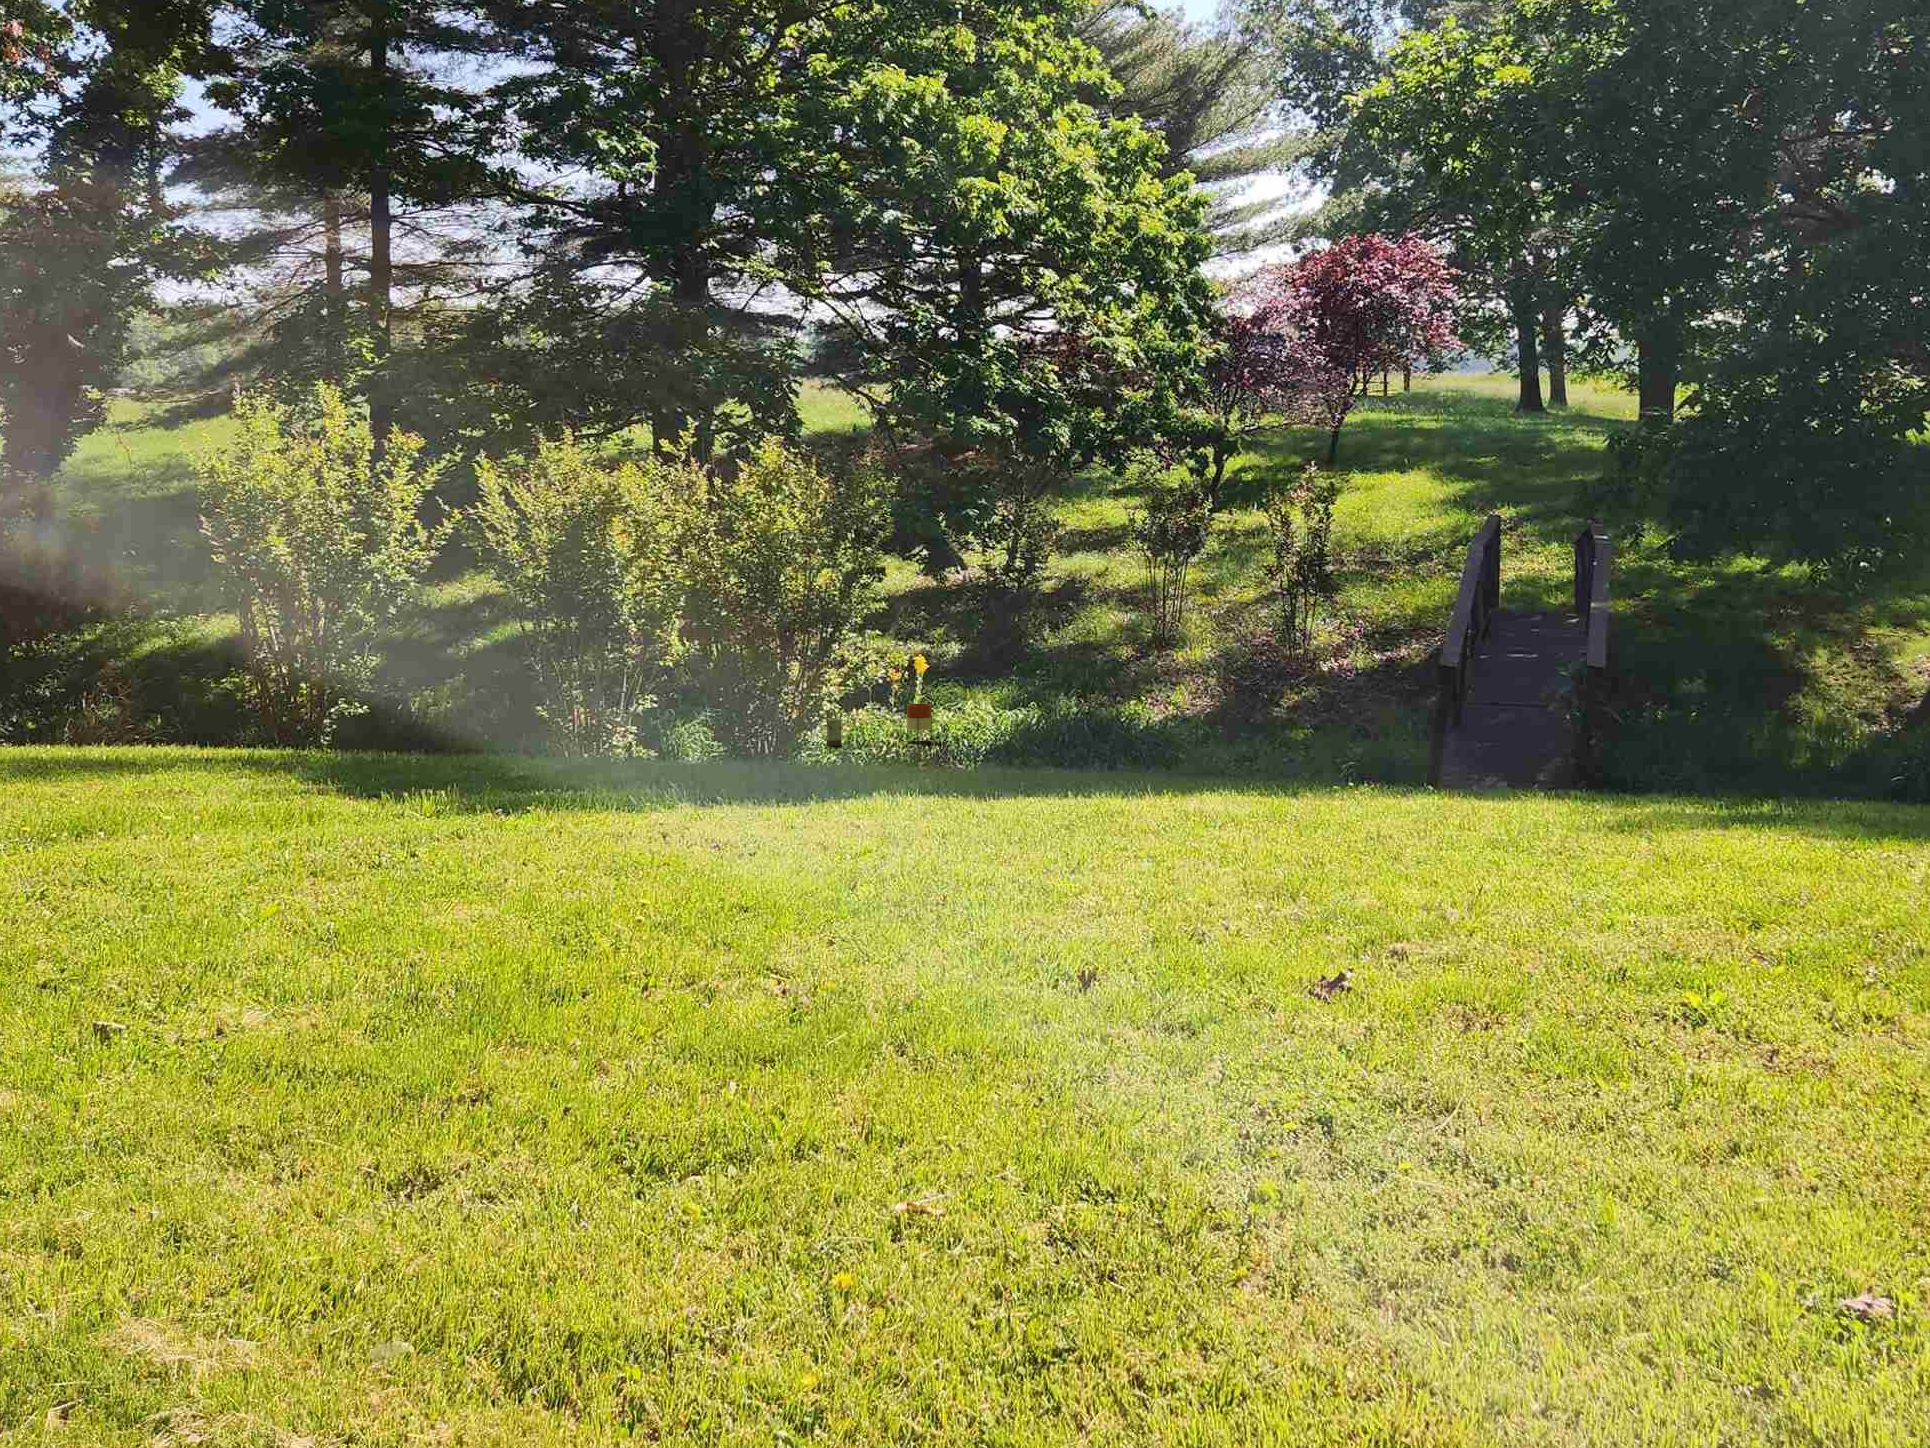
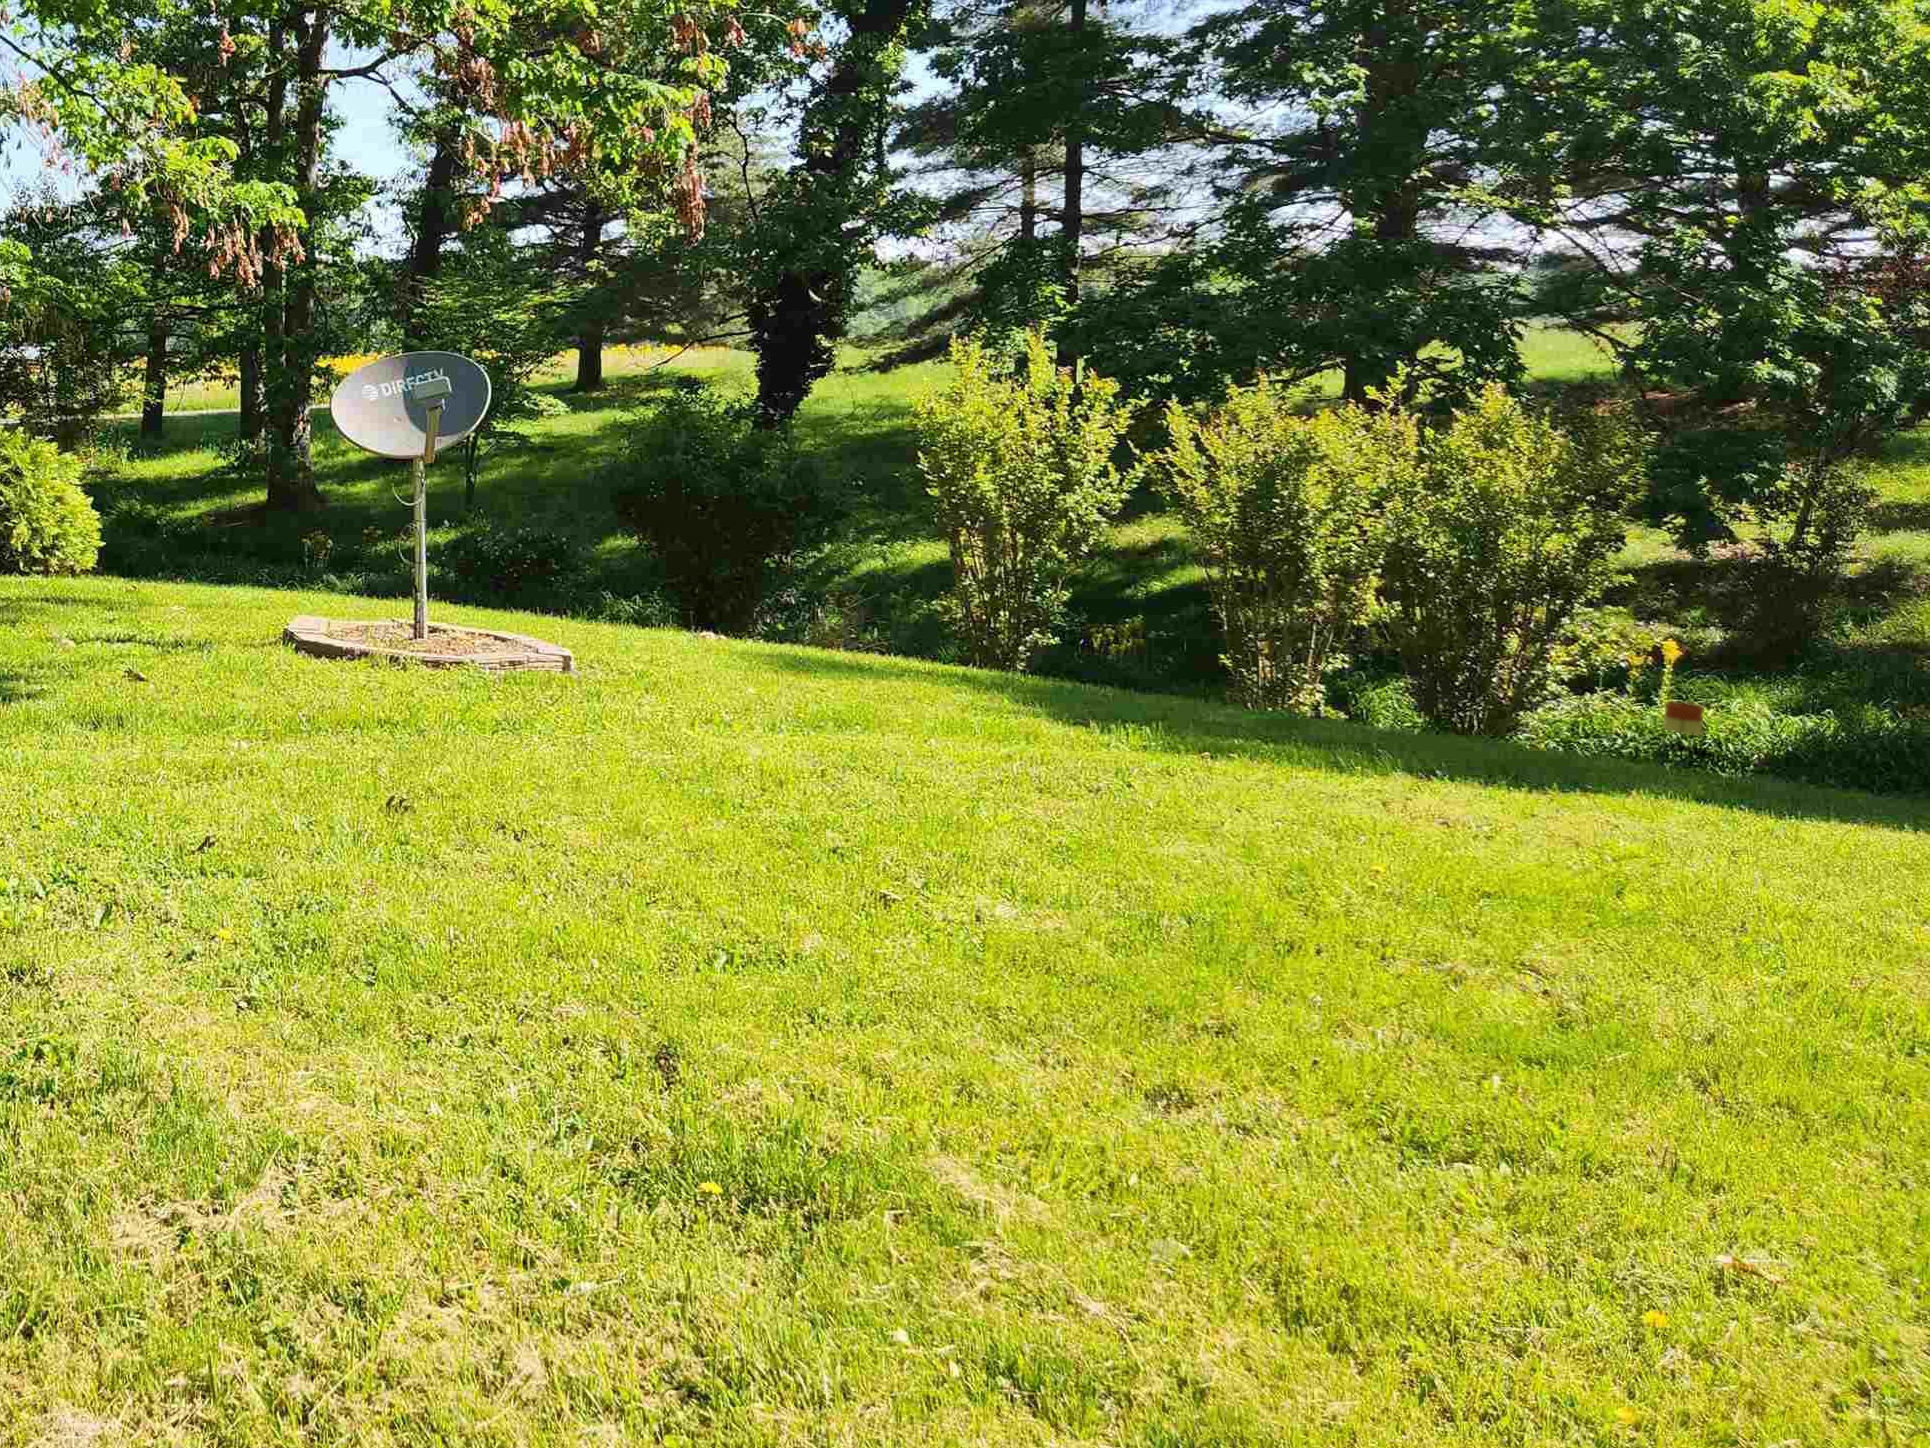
watering can: present [826,708,842,746] -> none [1548,693,1572,735]

